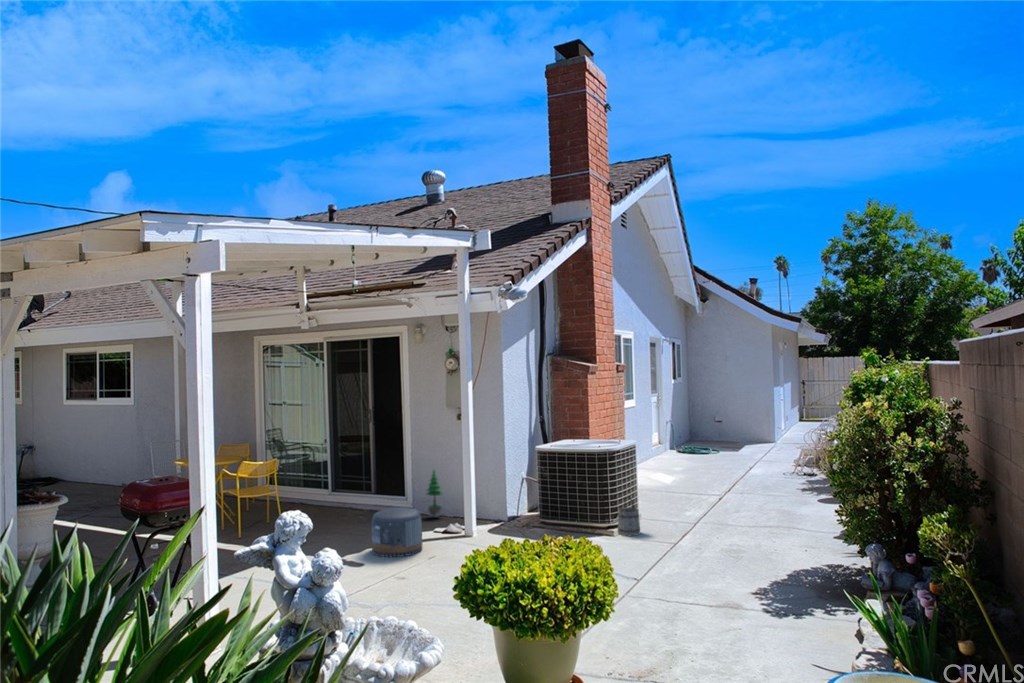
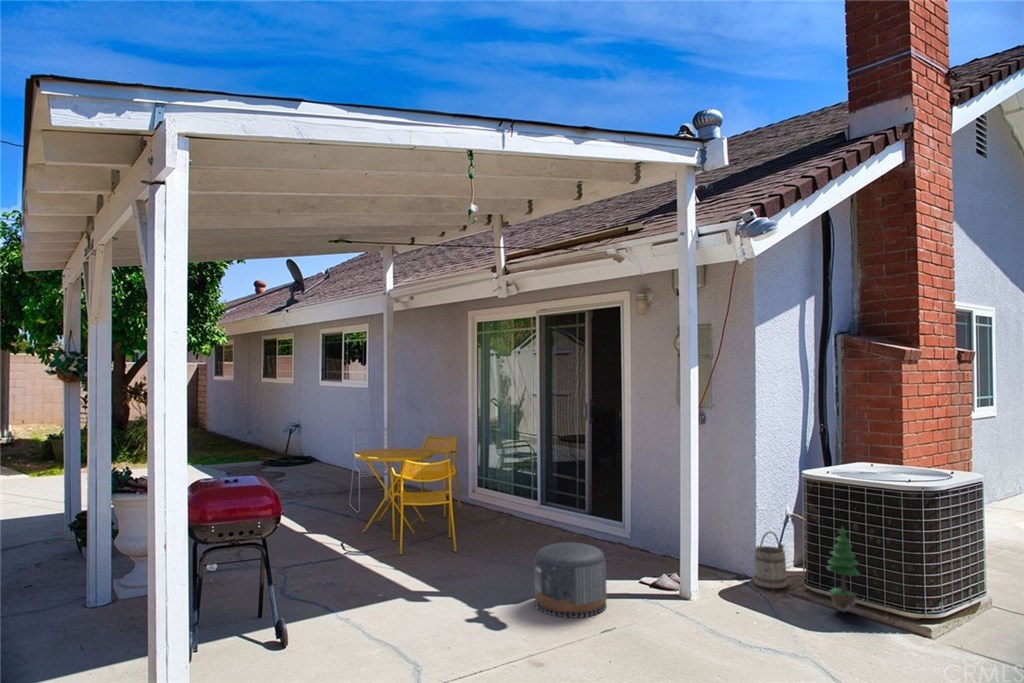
potted tree: present [427,470,442,517] -> present [827,527,859,612]
bucket: present [618,496,640,536] -> present [754,532,787,588]

